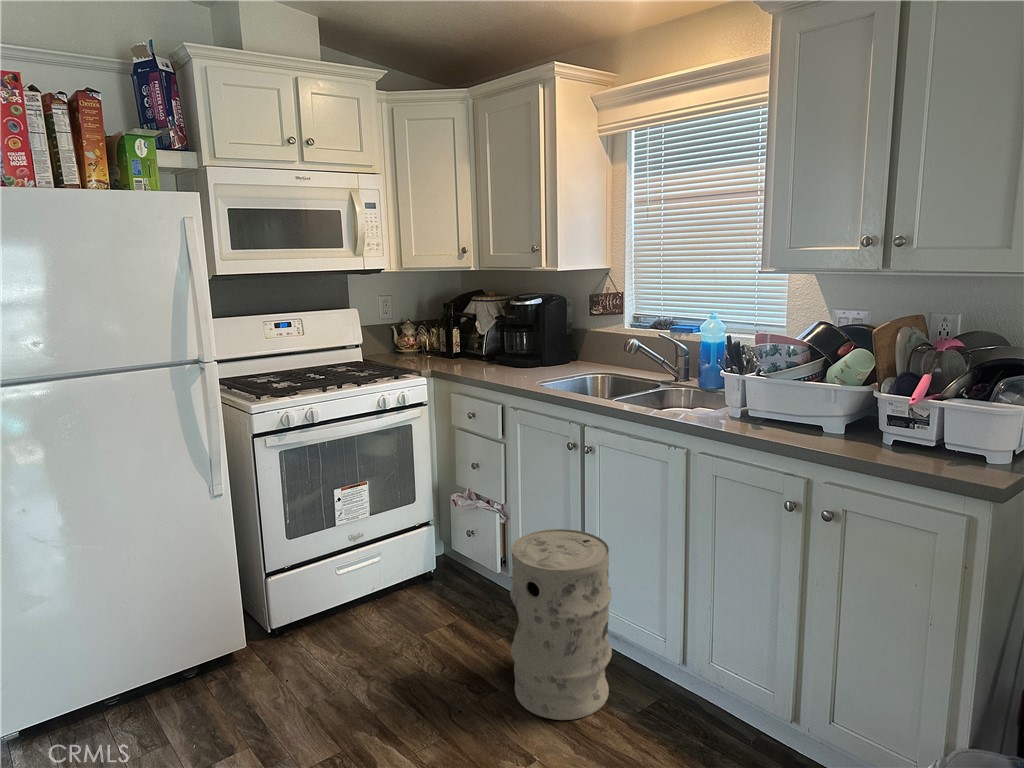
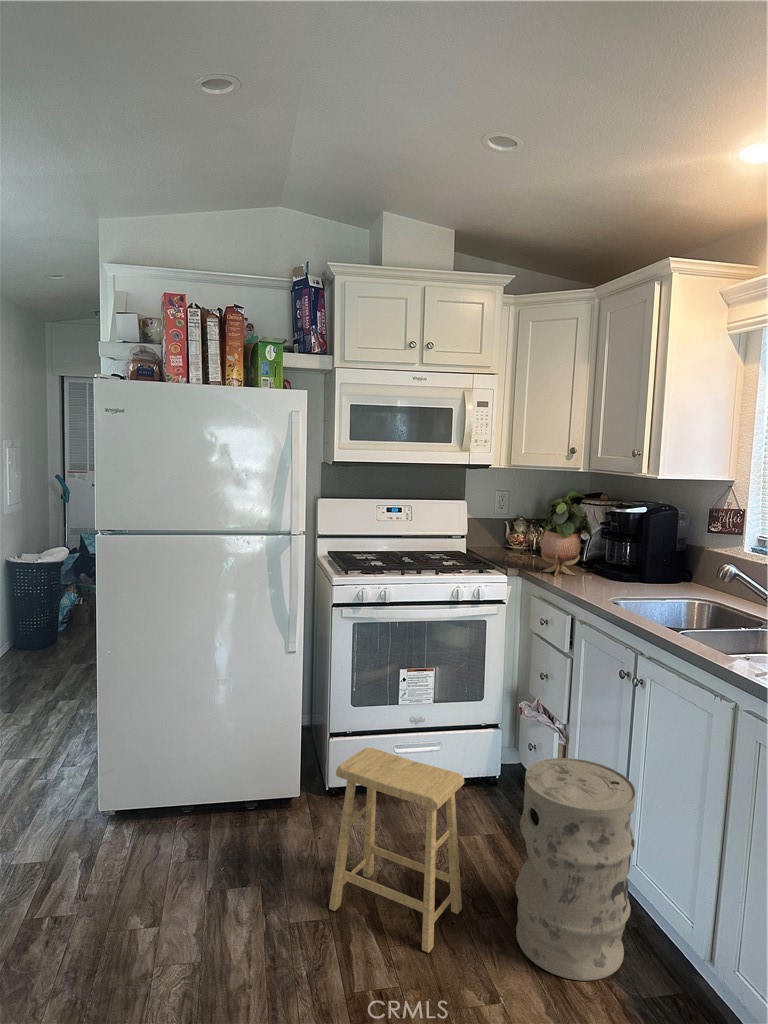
potted plant: none [449,288,498,371] -> present [541,491,592,576]
footstool: none [325,571,461,746] -> present [329,748,464,953]

